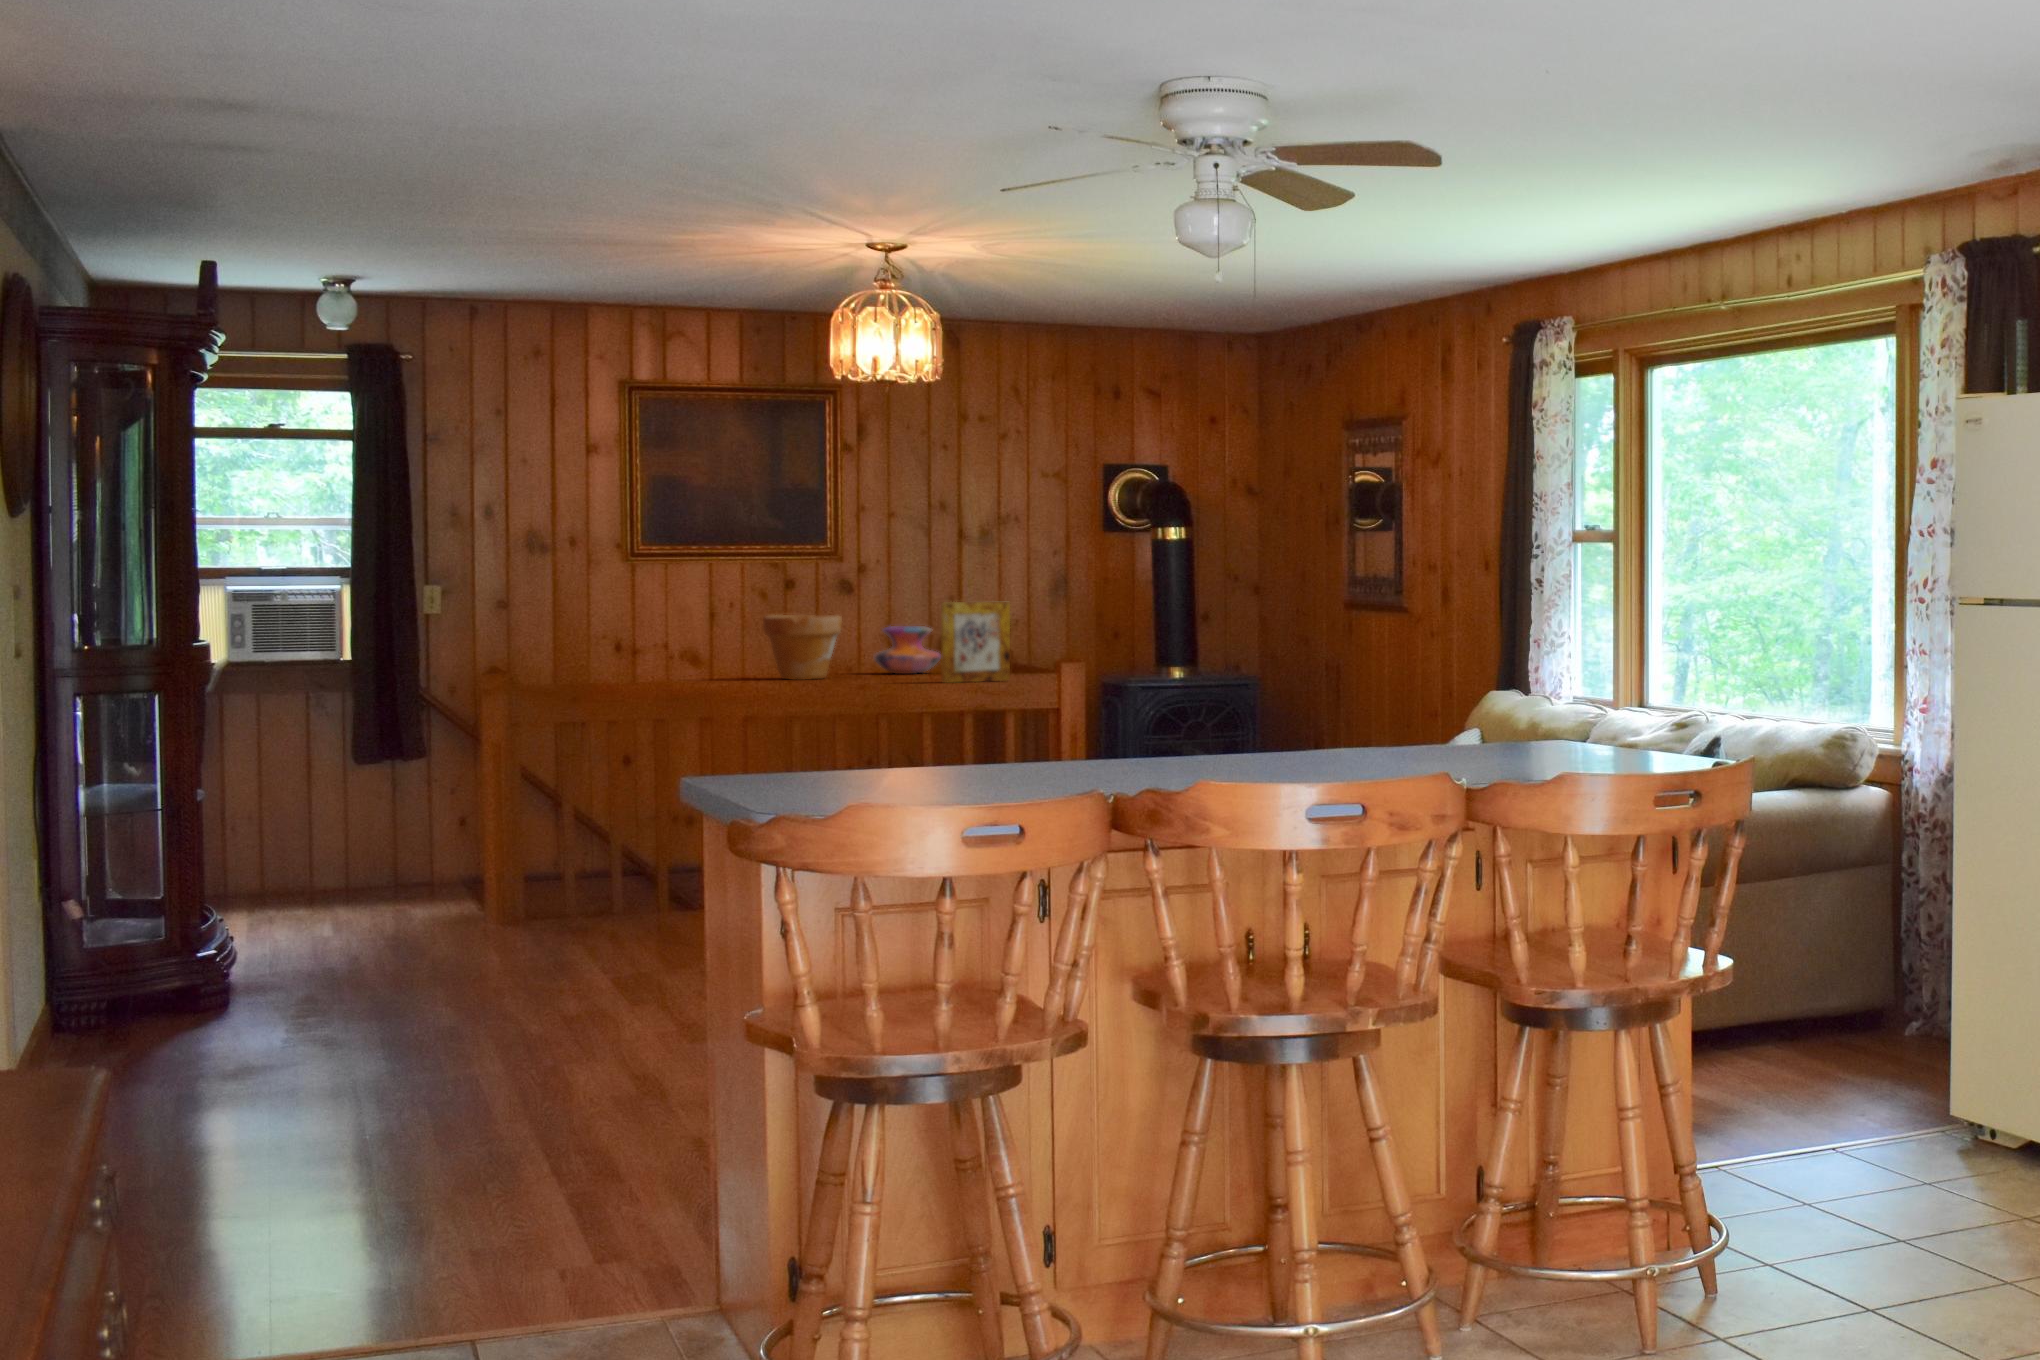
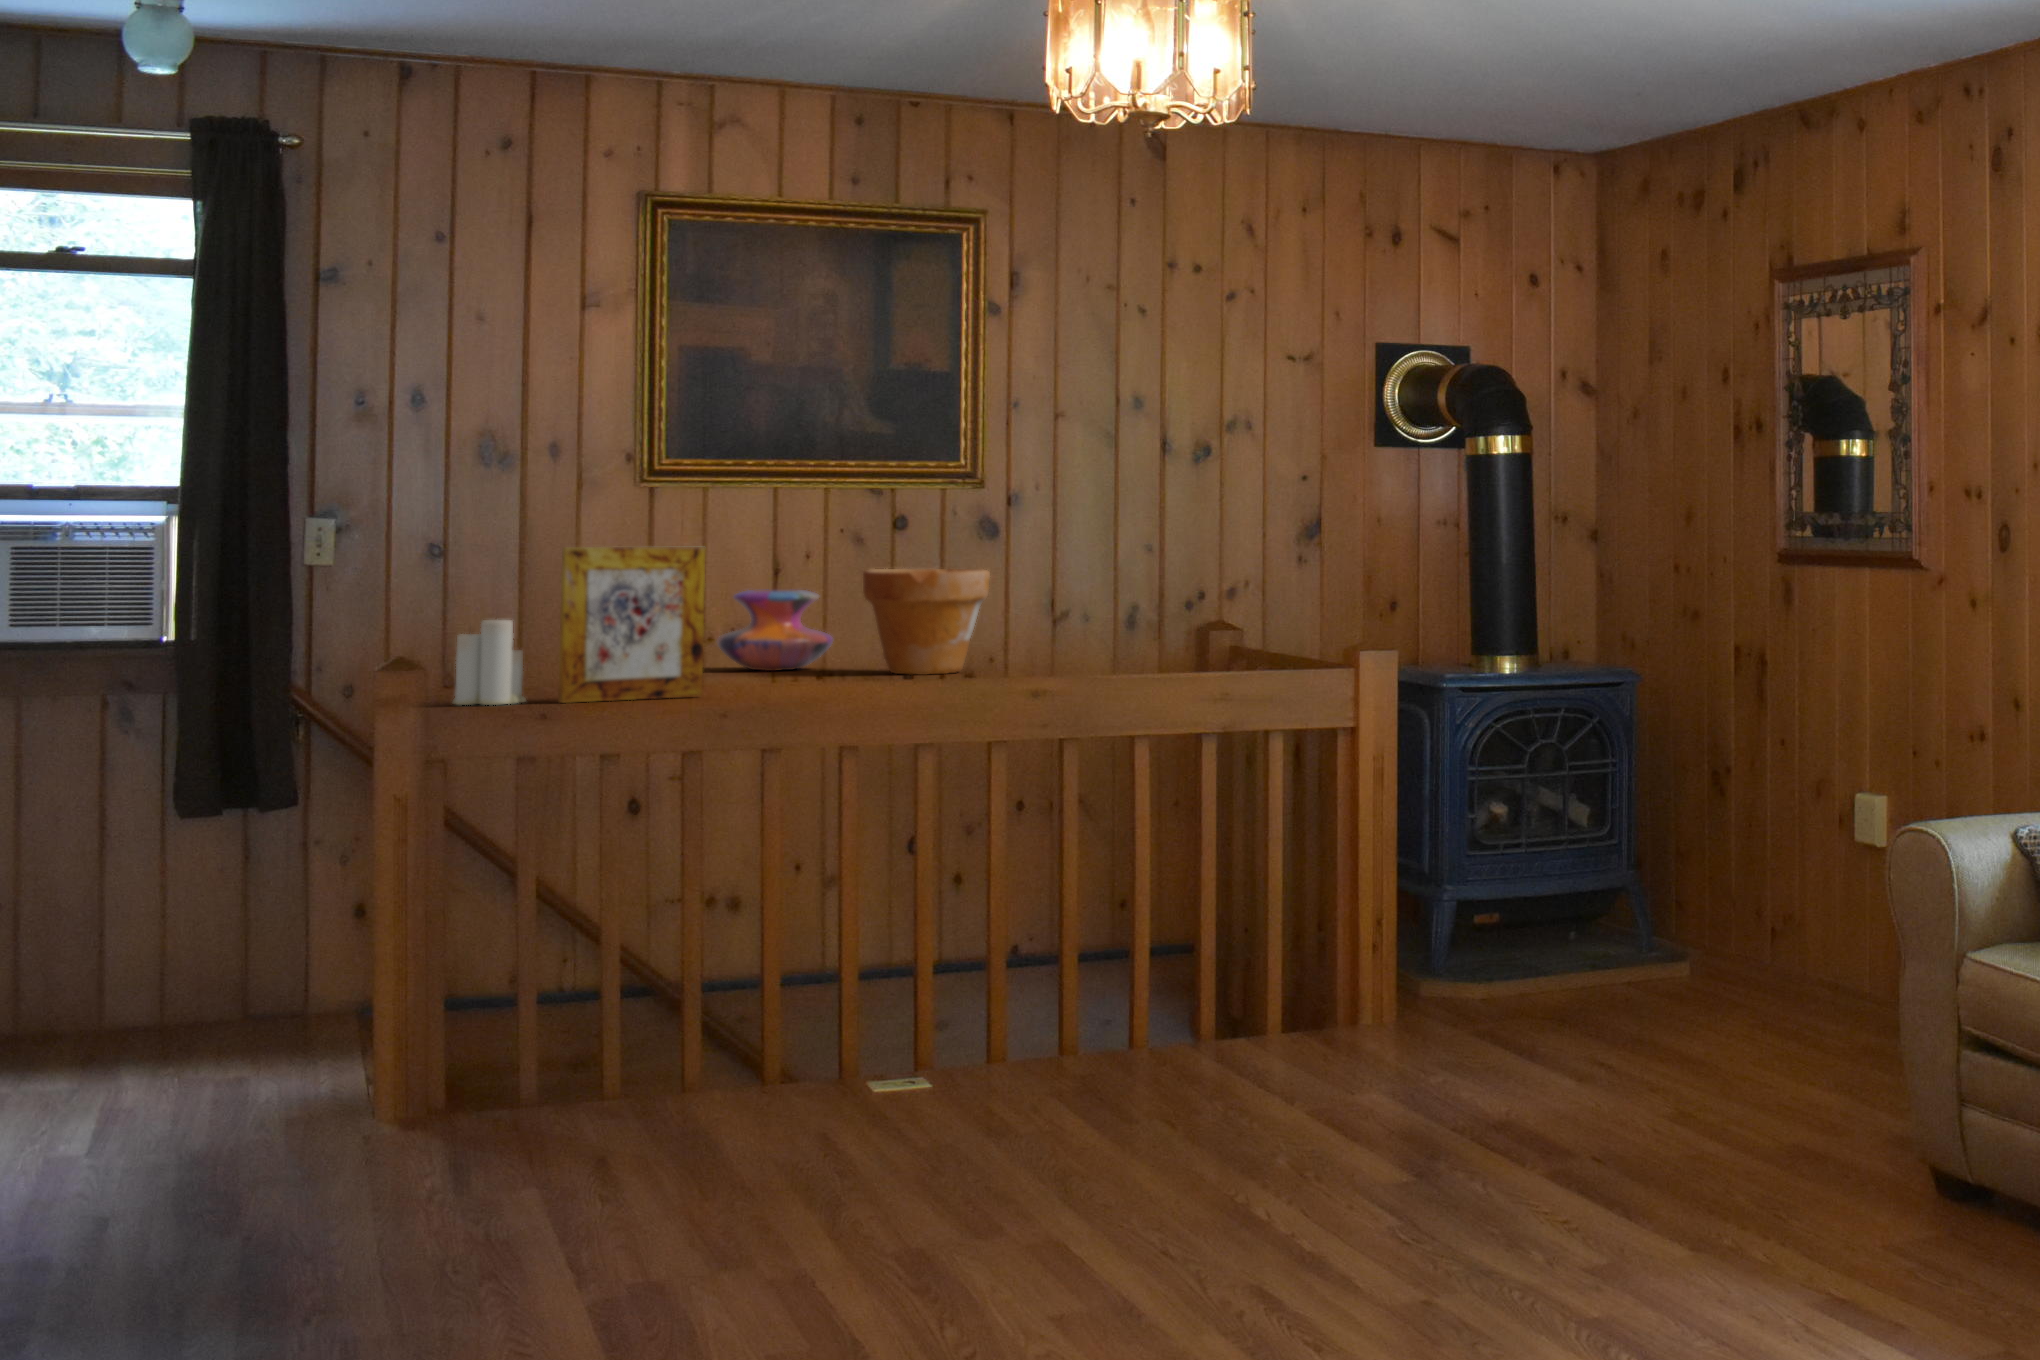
picture frame: present [941,602,1010,683] -> present [558,546,705,703]
decorative vase: present [873,626,941,674] -> present [717,589,833,671]
candle: none [528,640,568,692] -> present [453,620,526,705]

